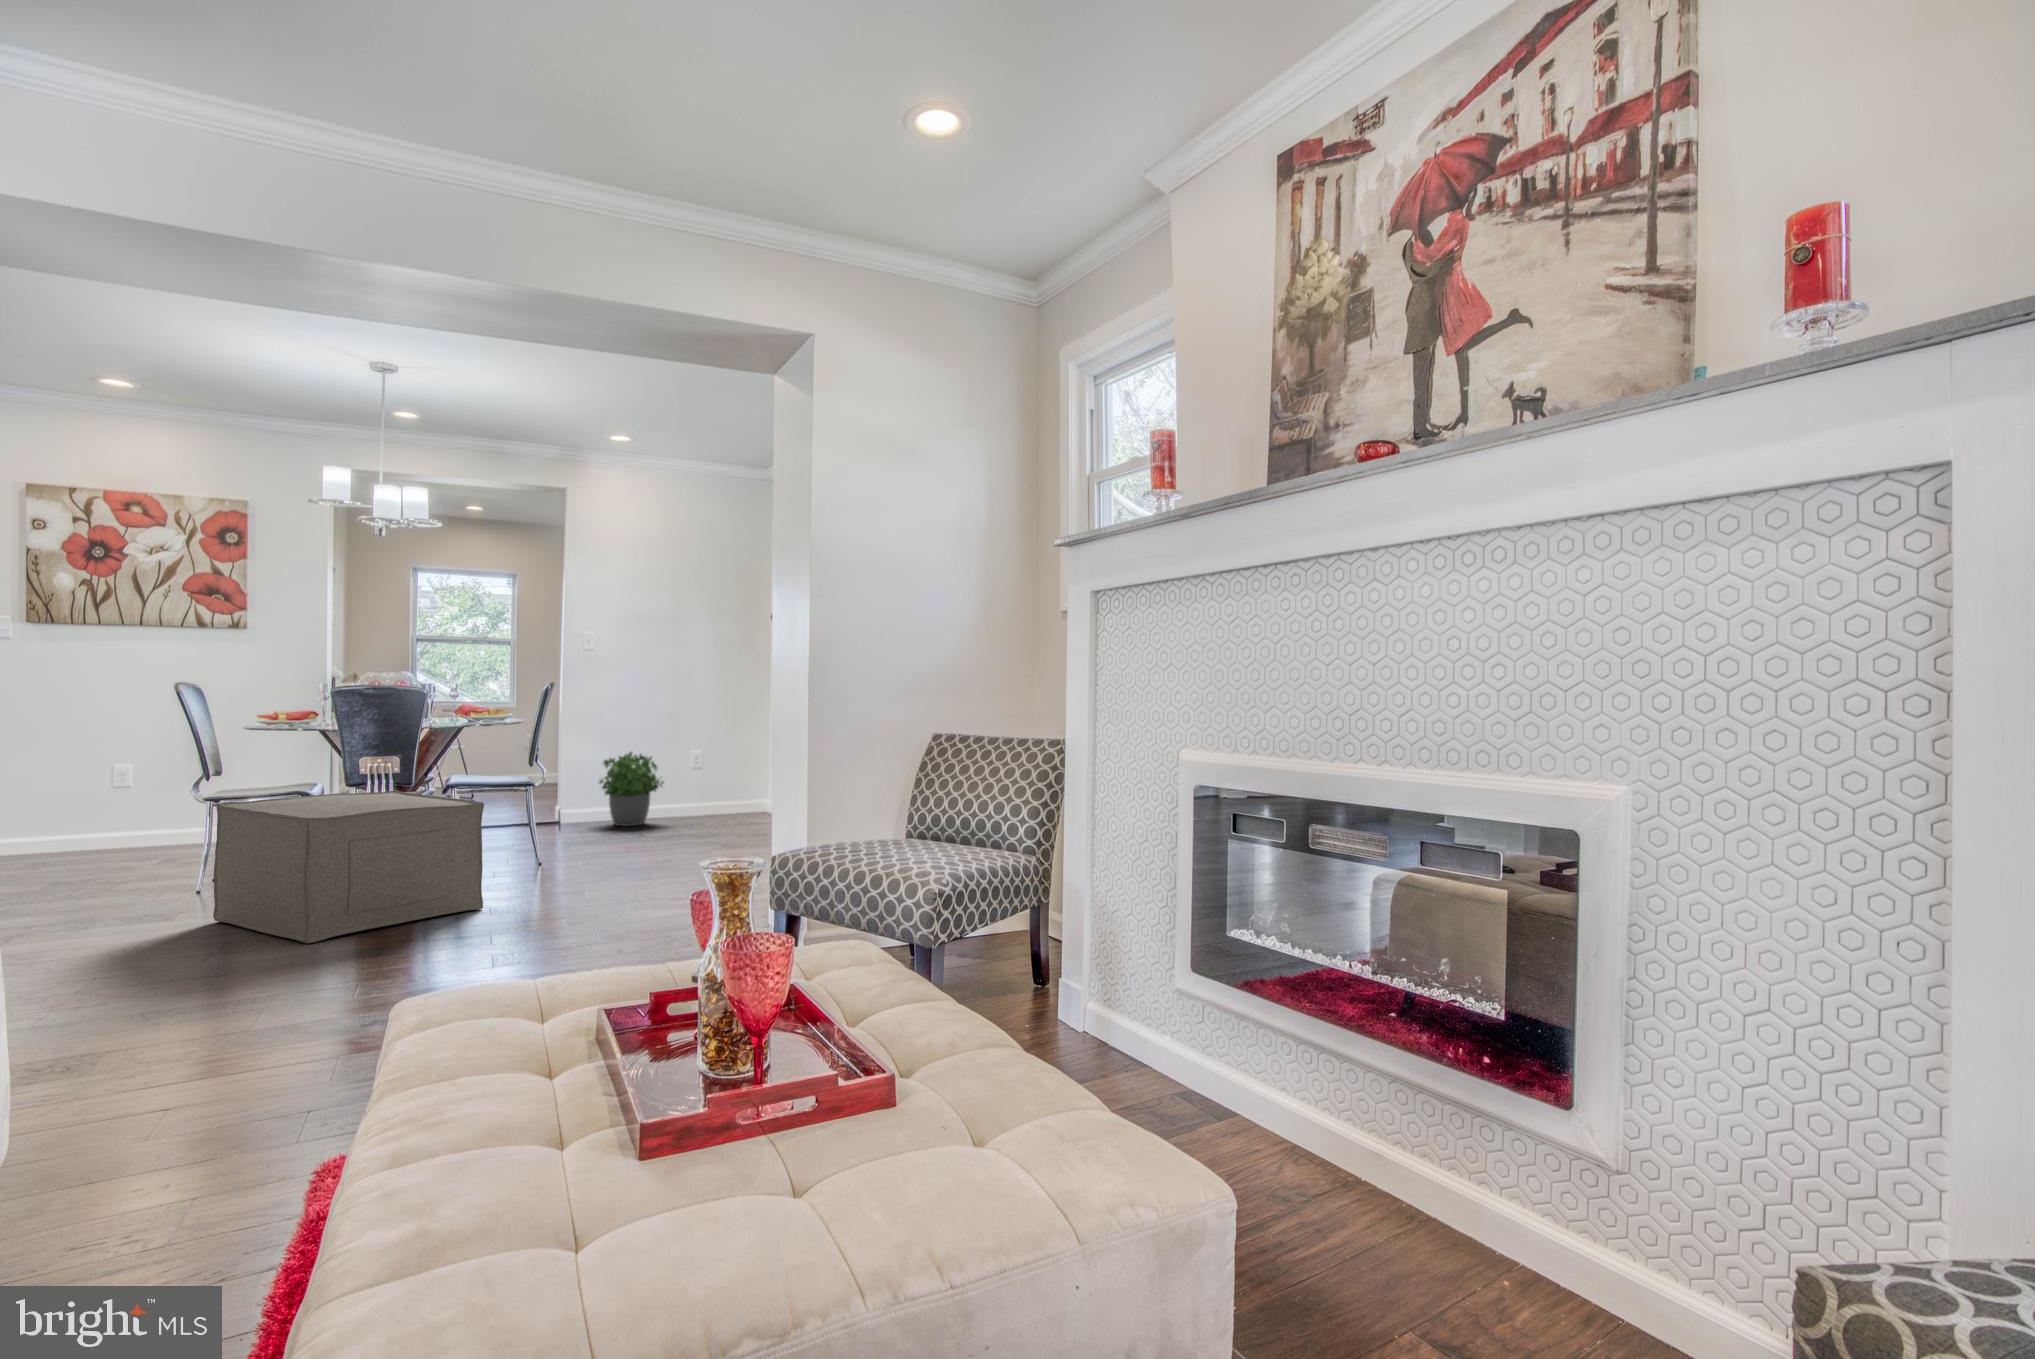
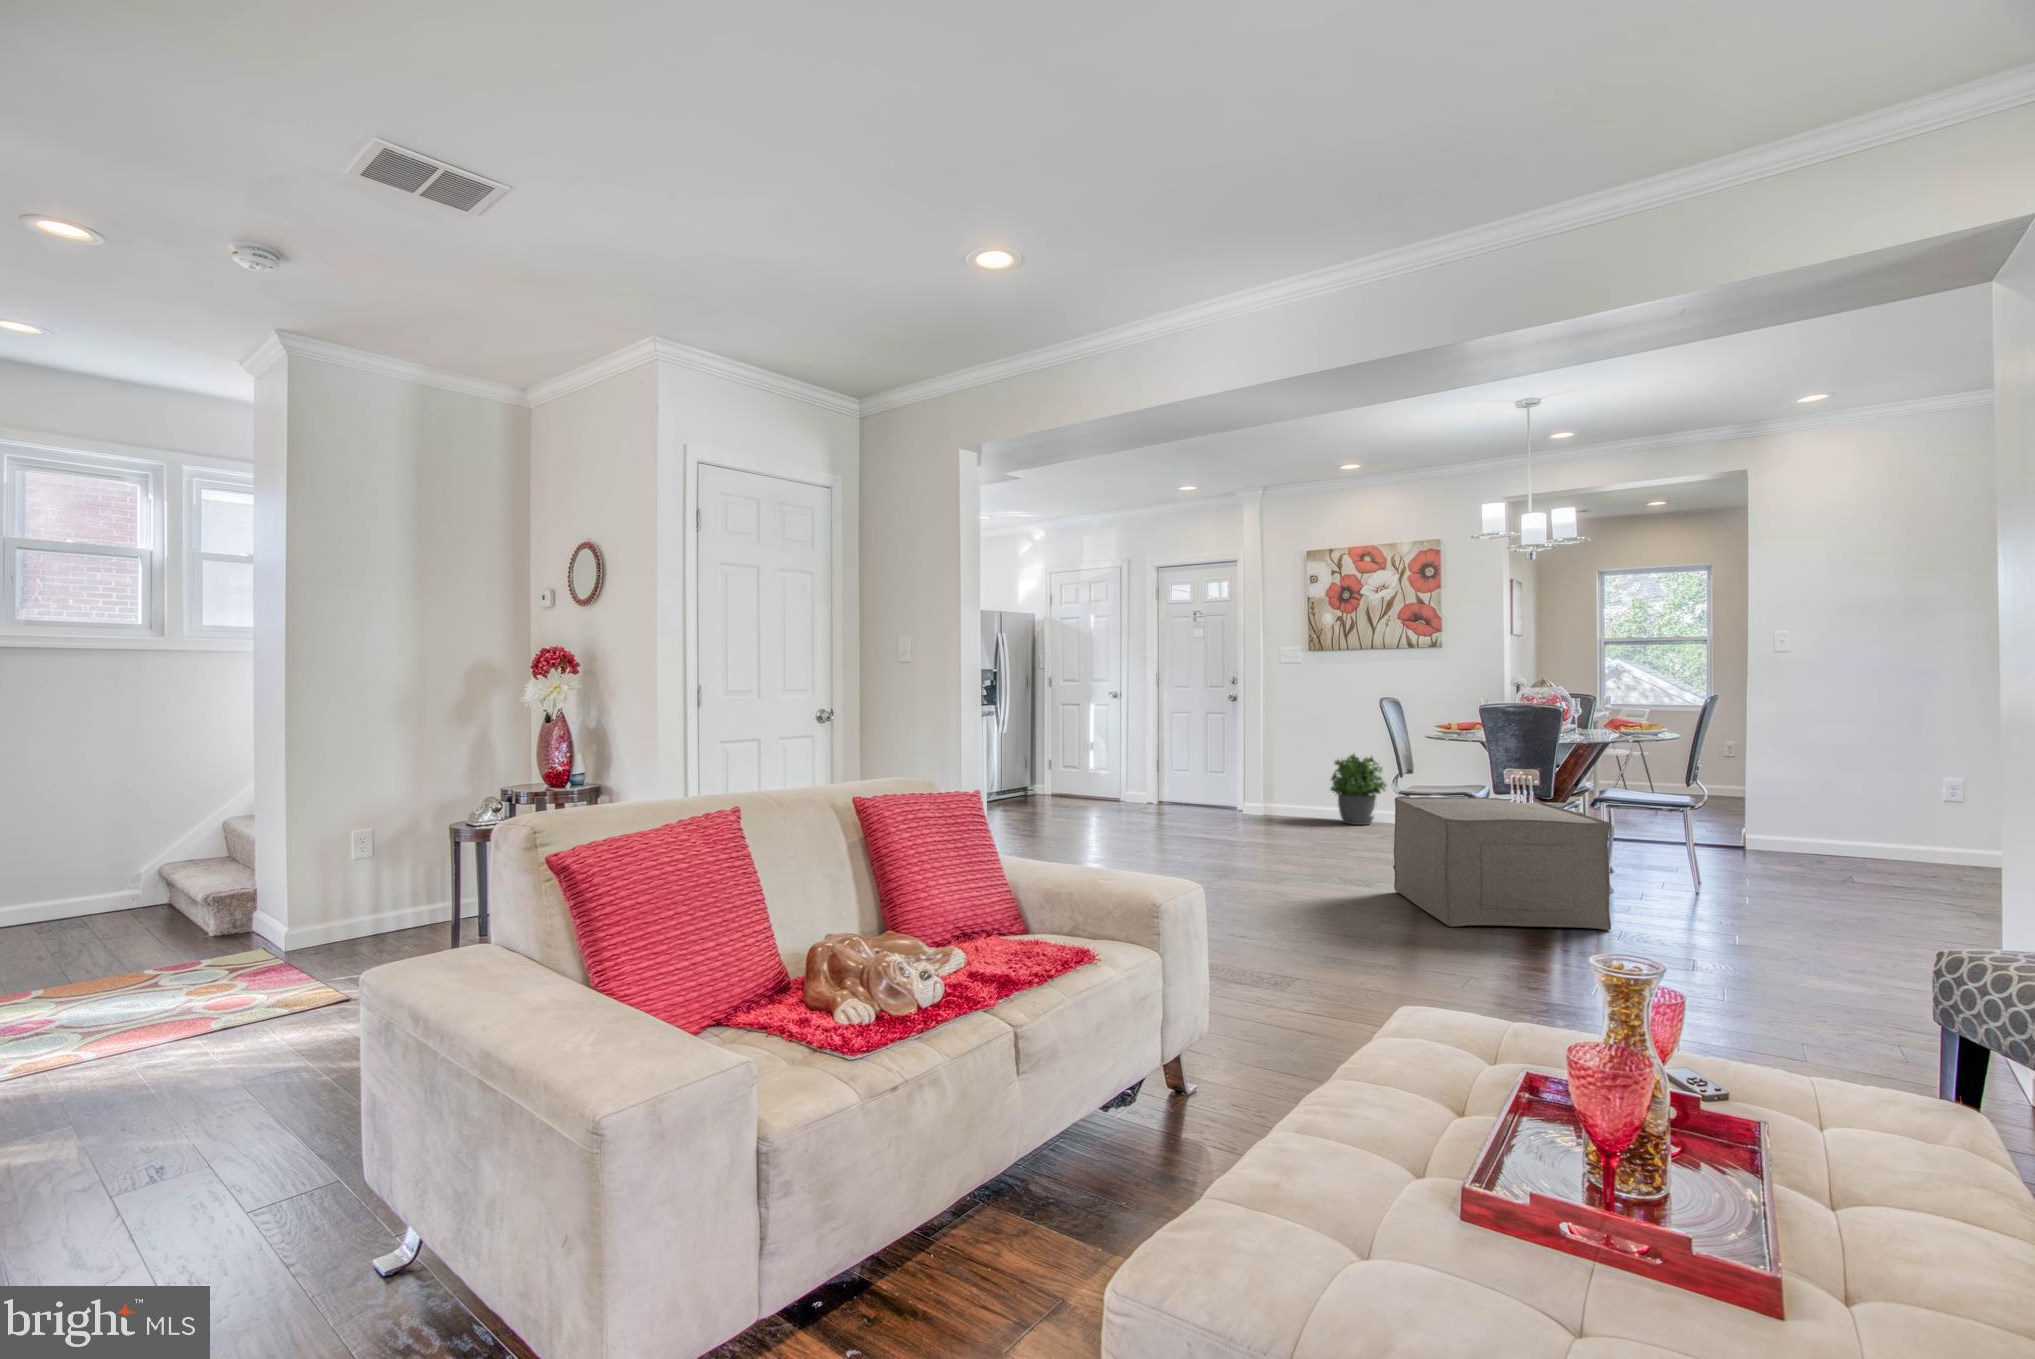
potted plant: present [599,752,664,826] -> present [1331,754,1387,825]

